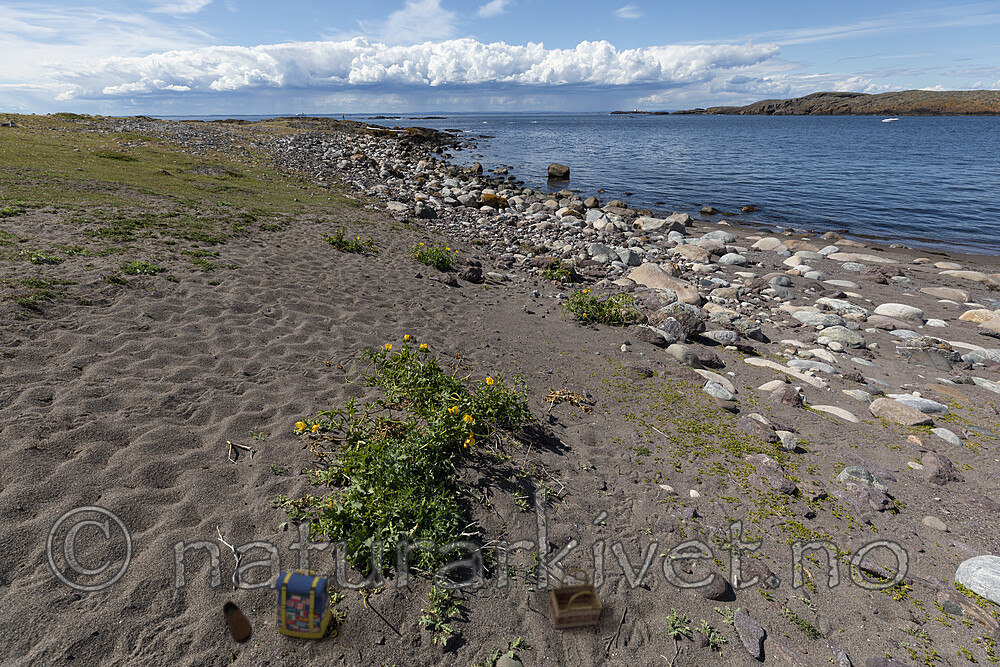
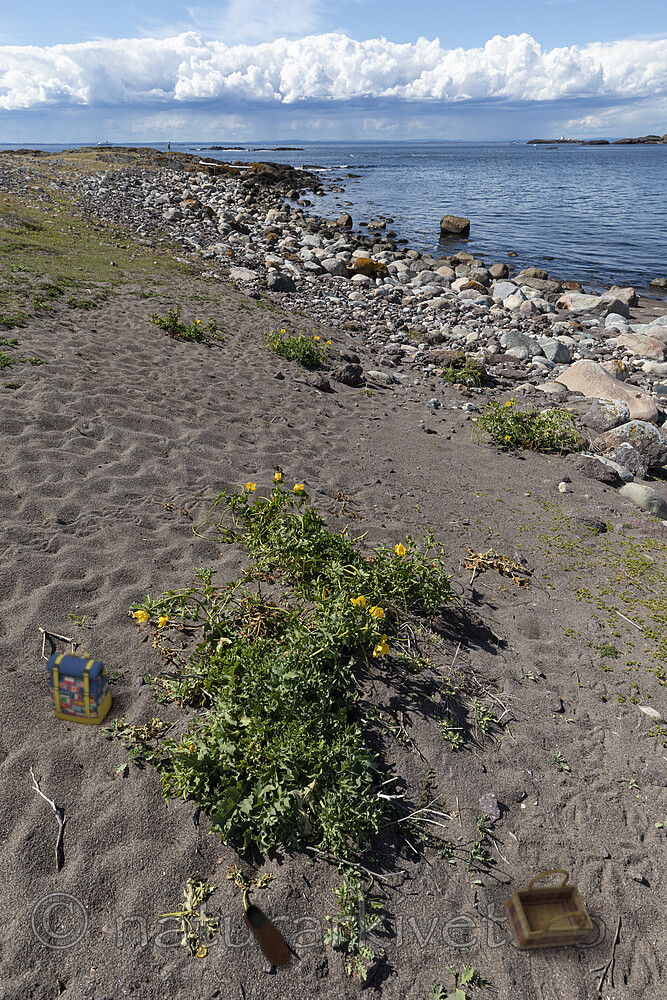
backpack: present [275,569,332,638] -> present [46,652,112,724]
shoe: present [223,601,250,640] -> present [244,904,289,966]

